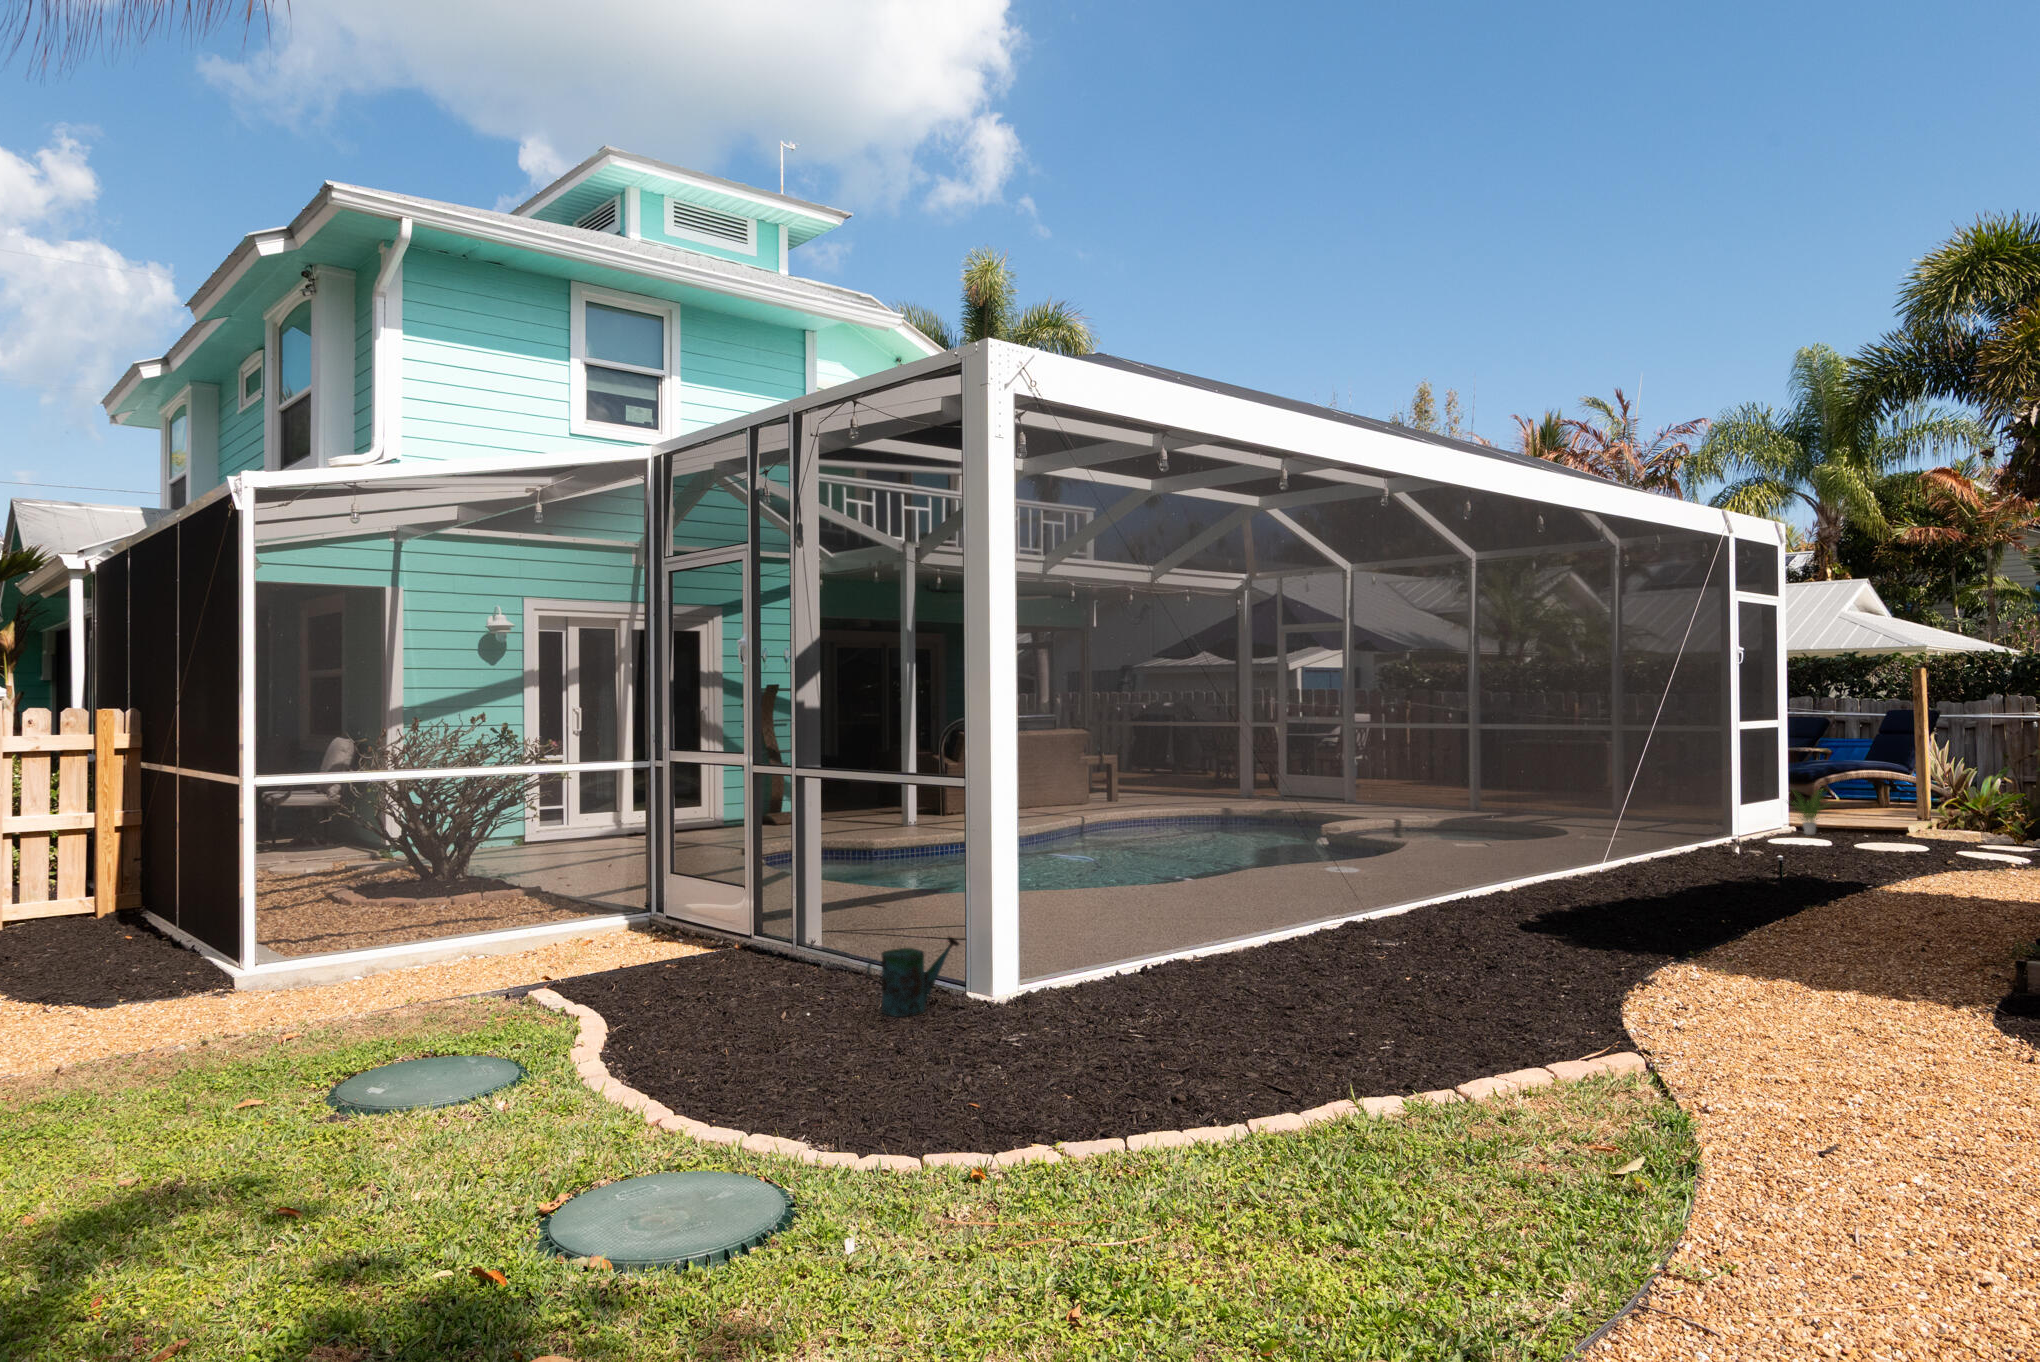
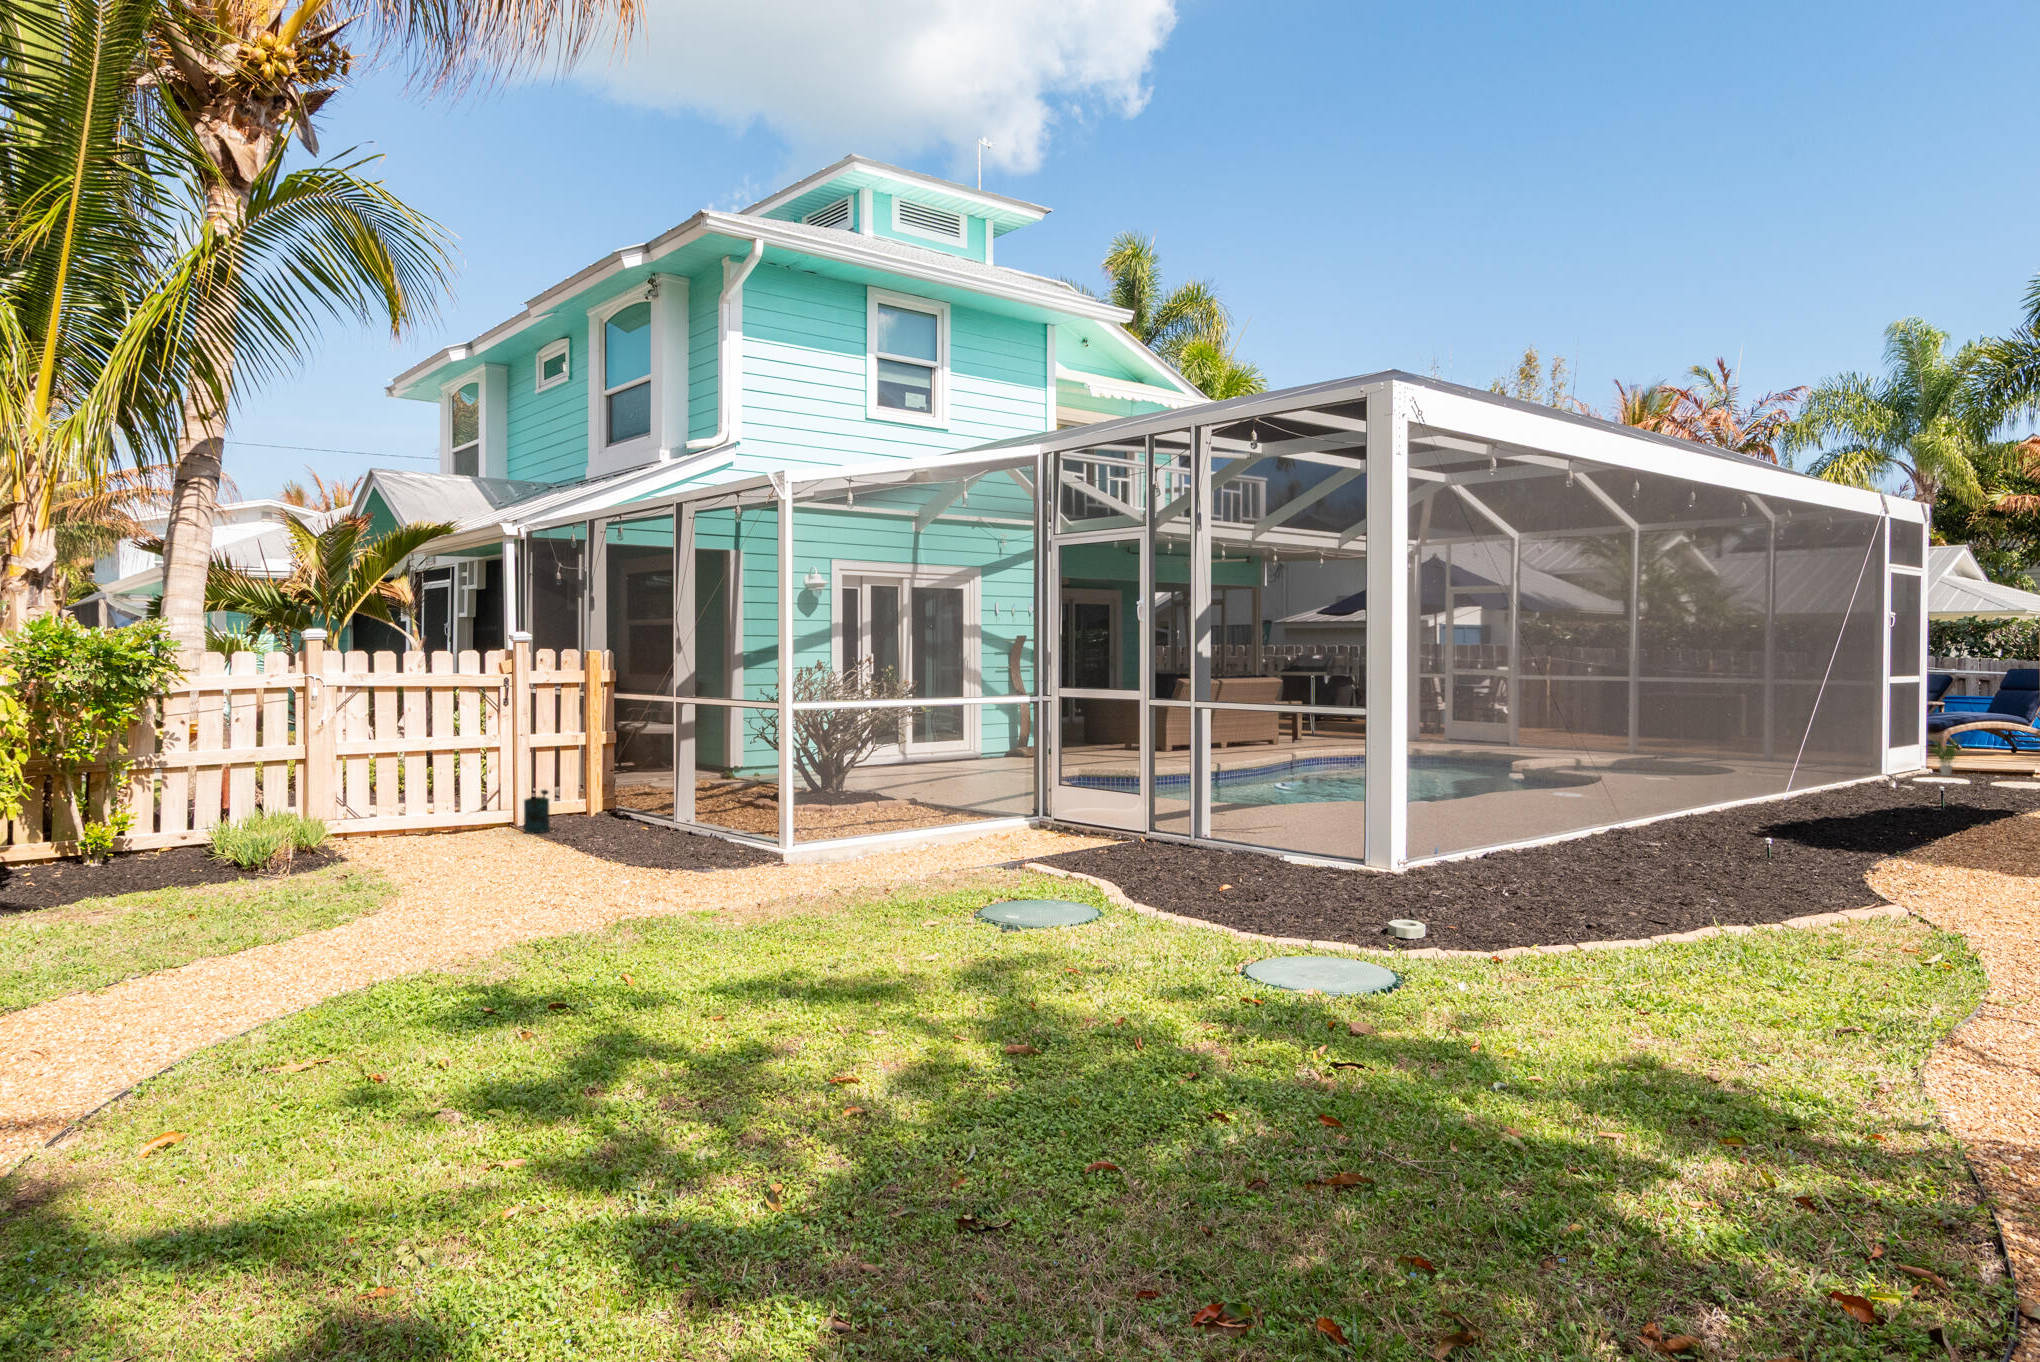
watering can: present [867,937,959,1017] -> present [524,790,550,833]

